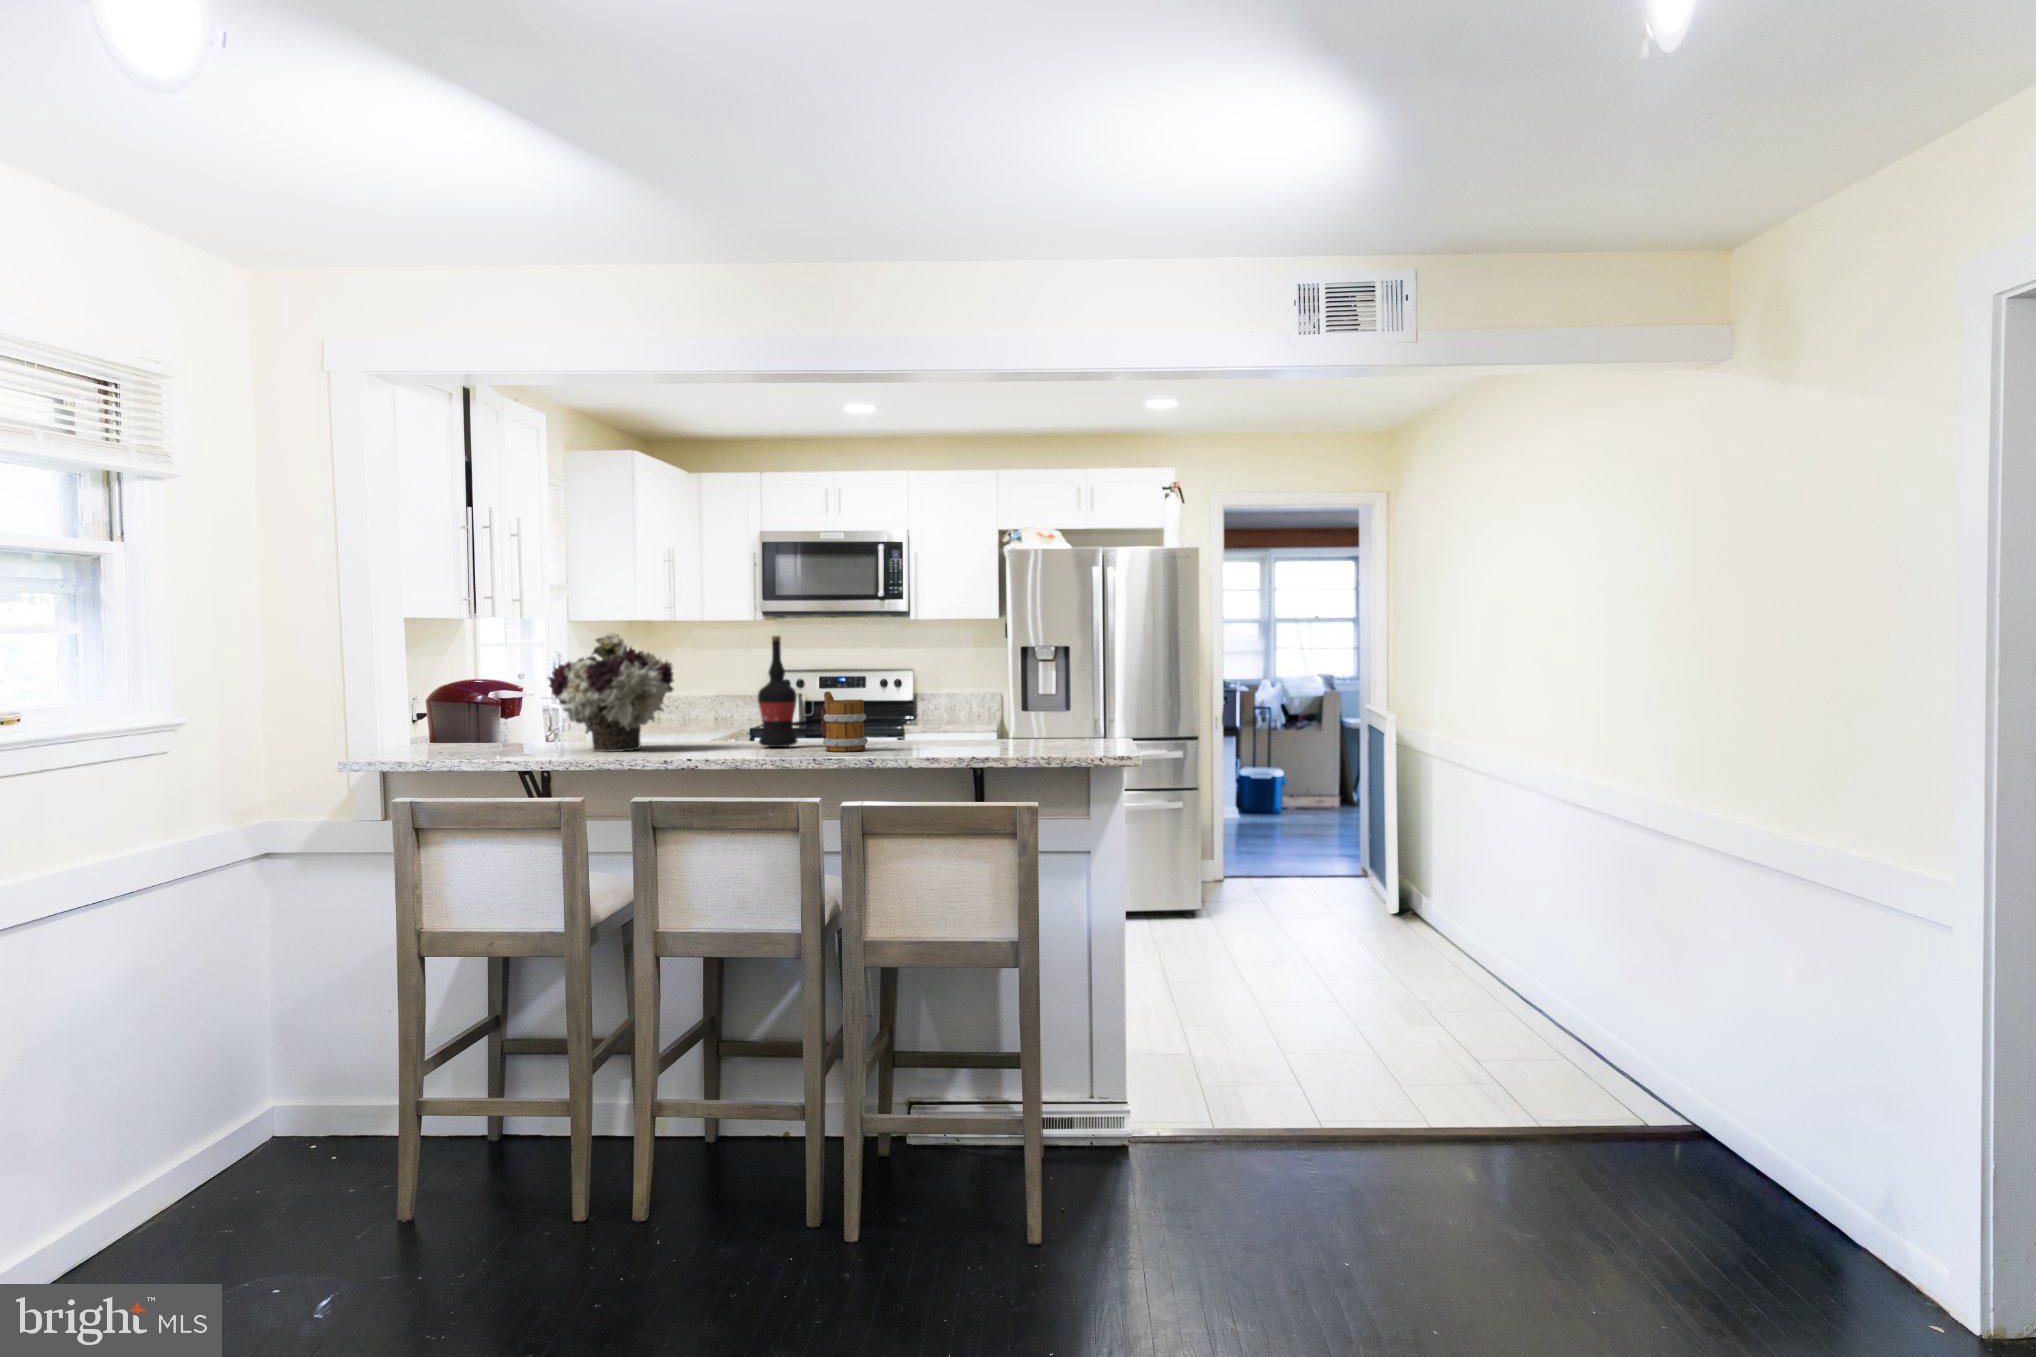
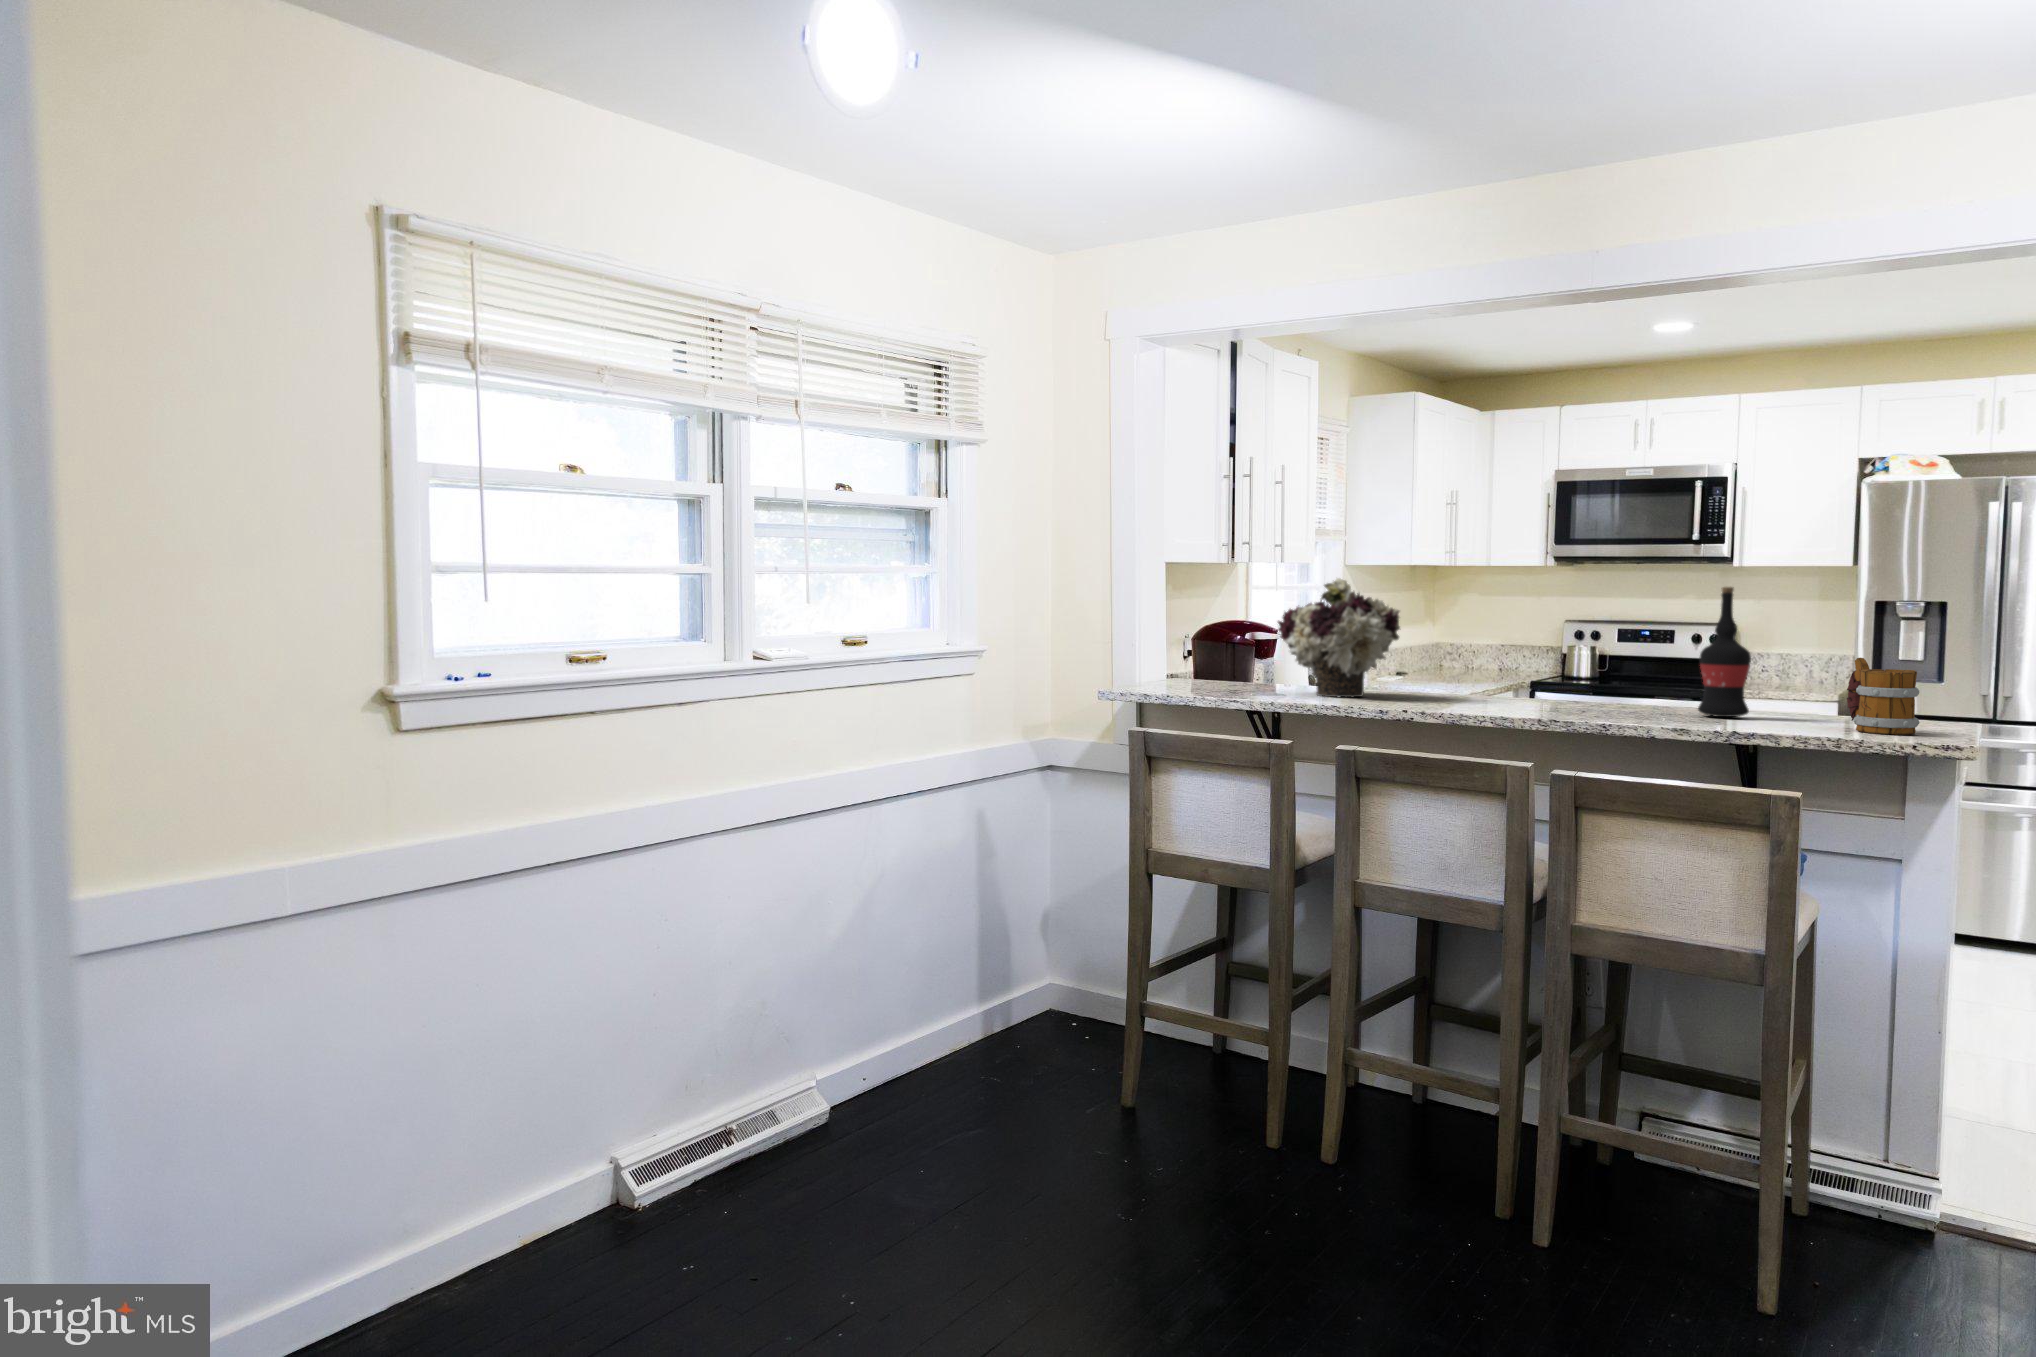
wine bottle: present [758,636,797,747] -> present [1698,587,1751,717]
mug: present [820,692,868,752] -> present [1847,658,1919,735]

